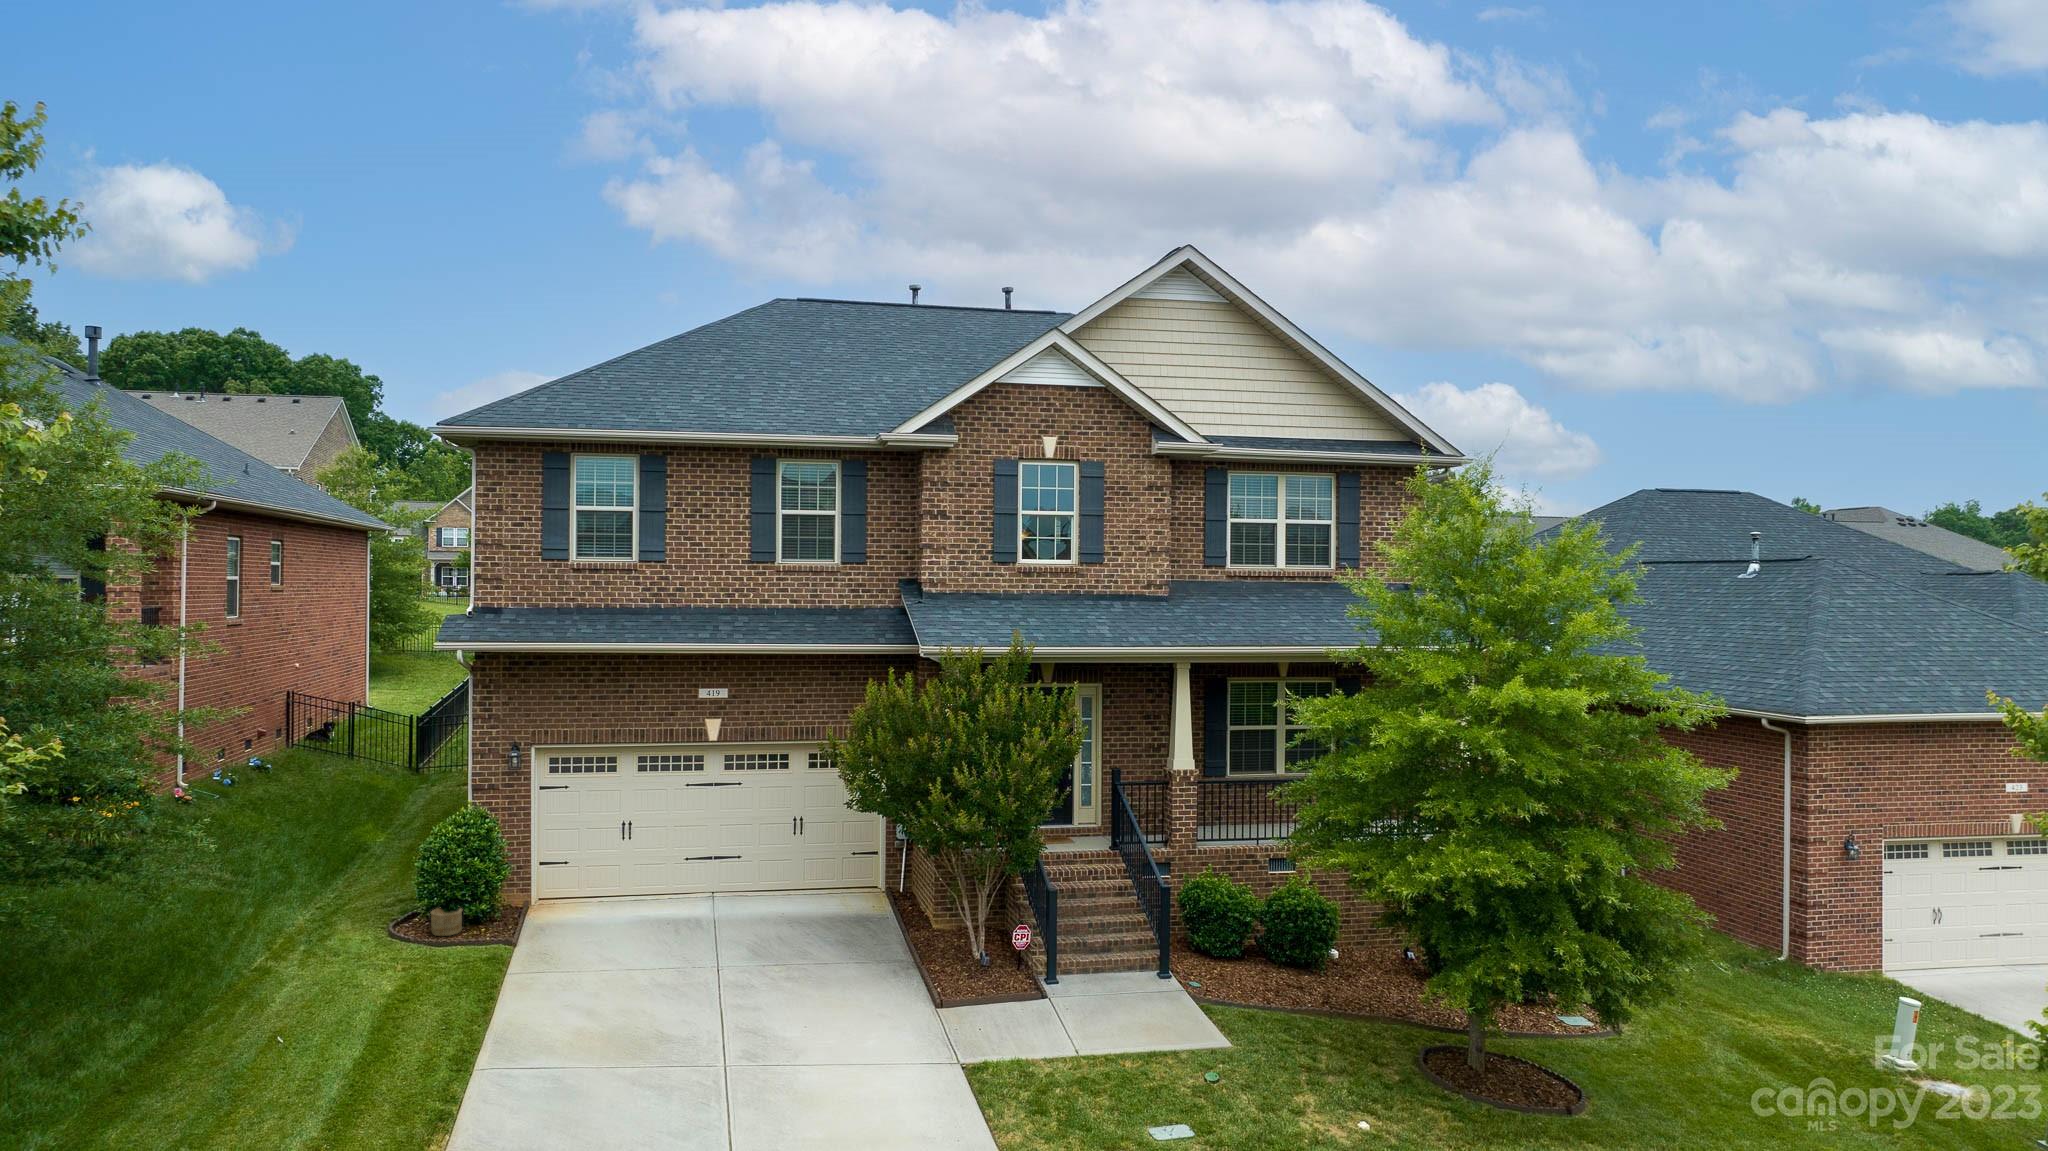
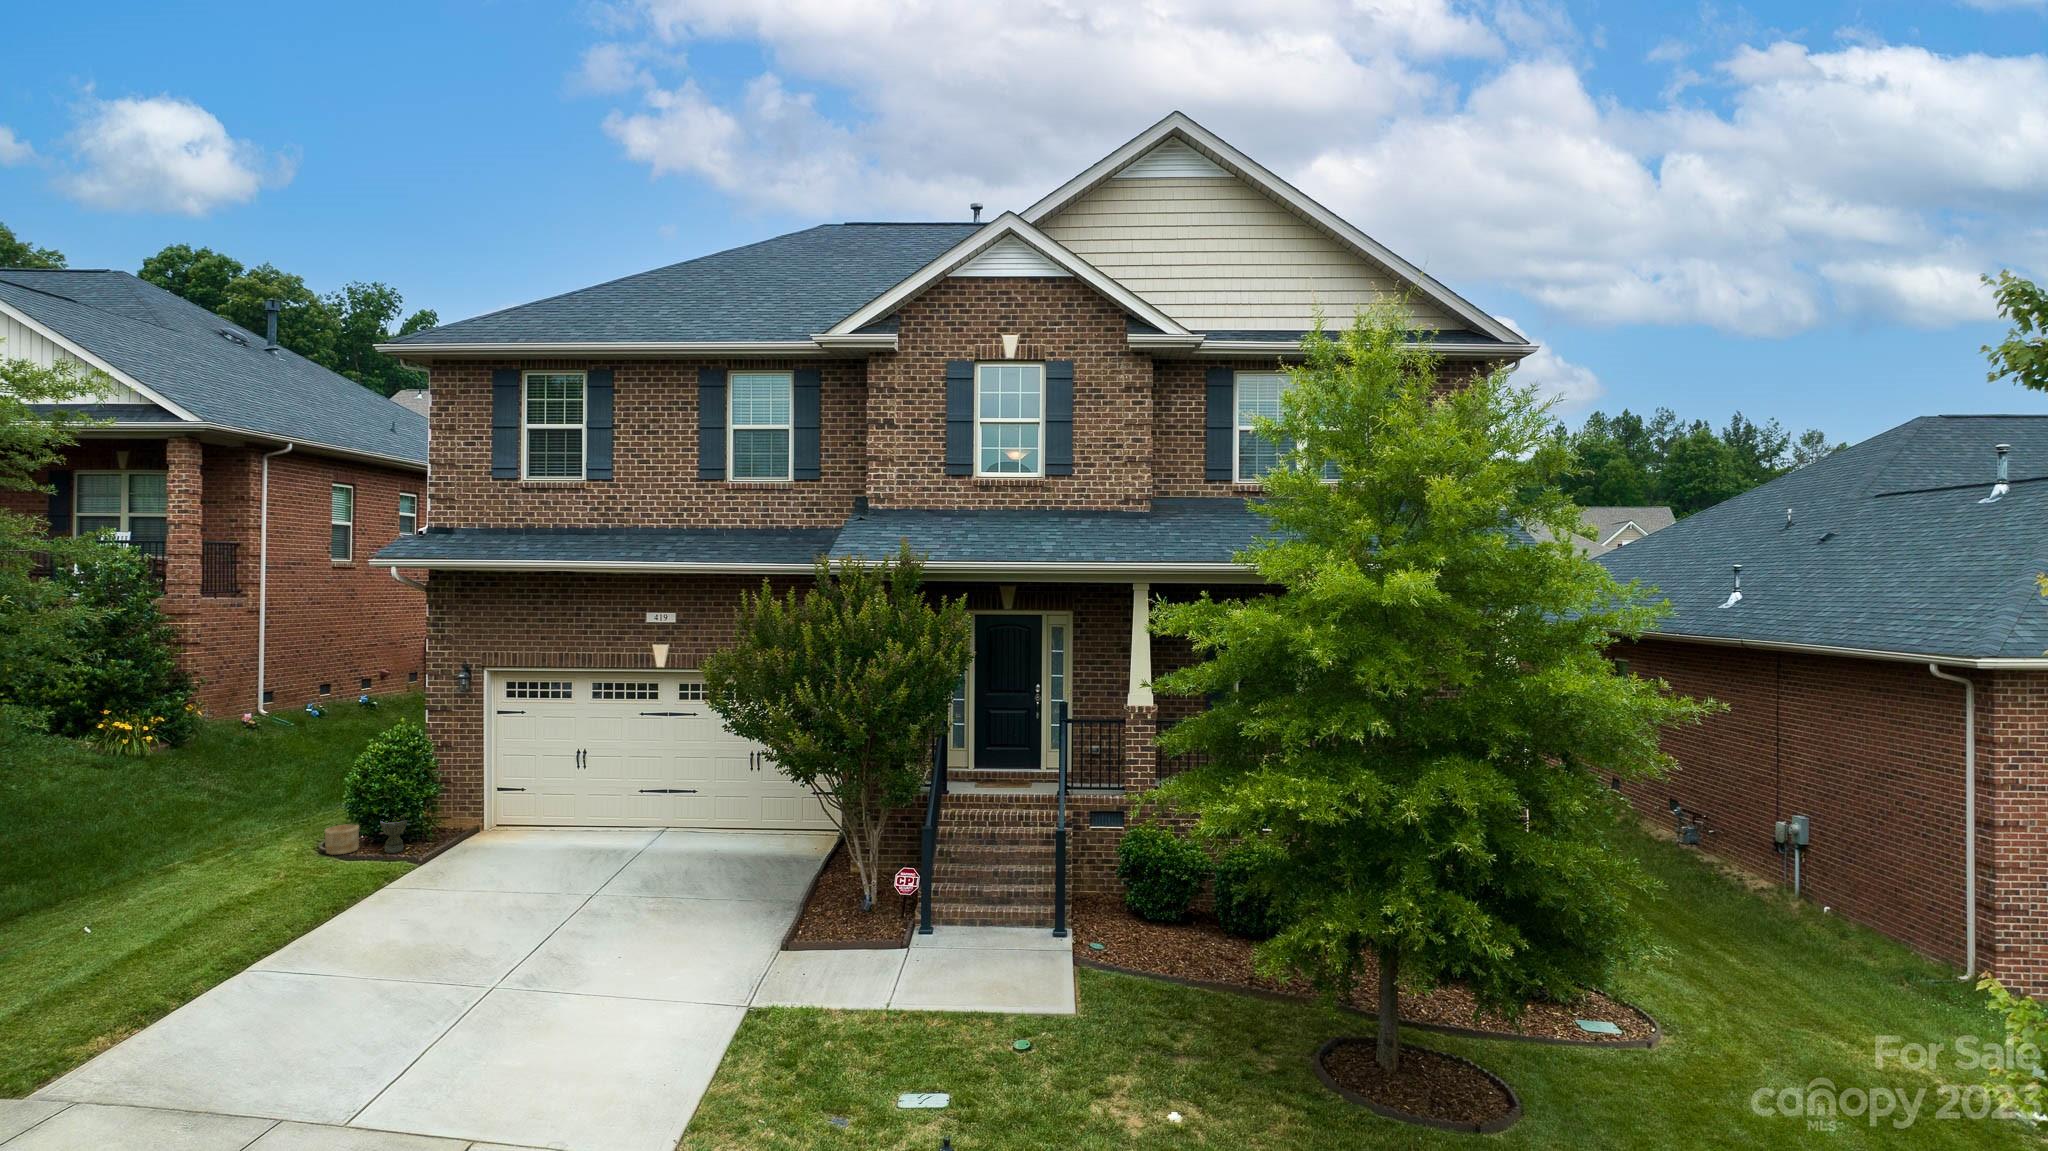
planter: none [485,890,510,932] -> present [380,814,407,853]

